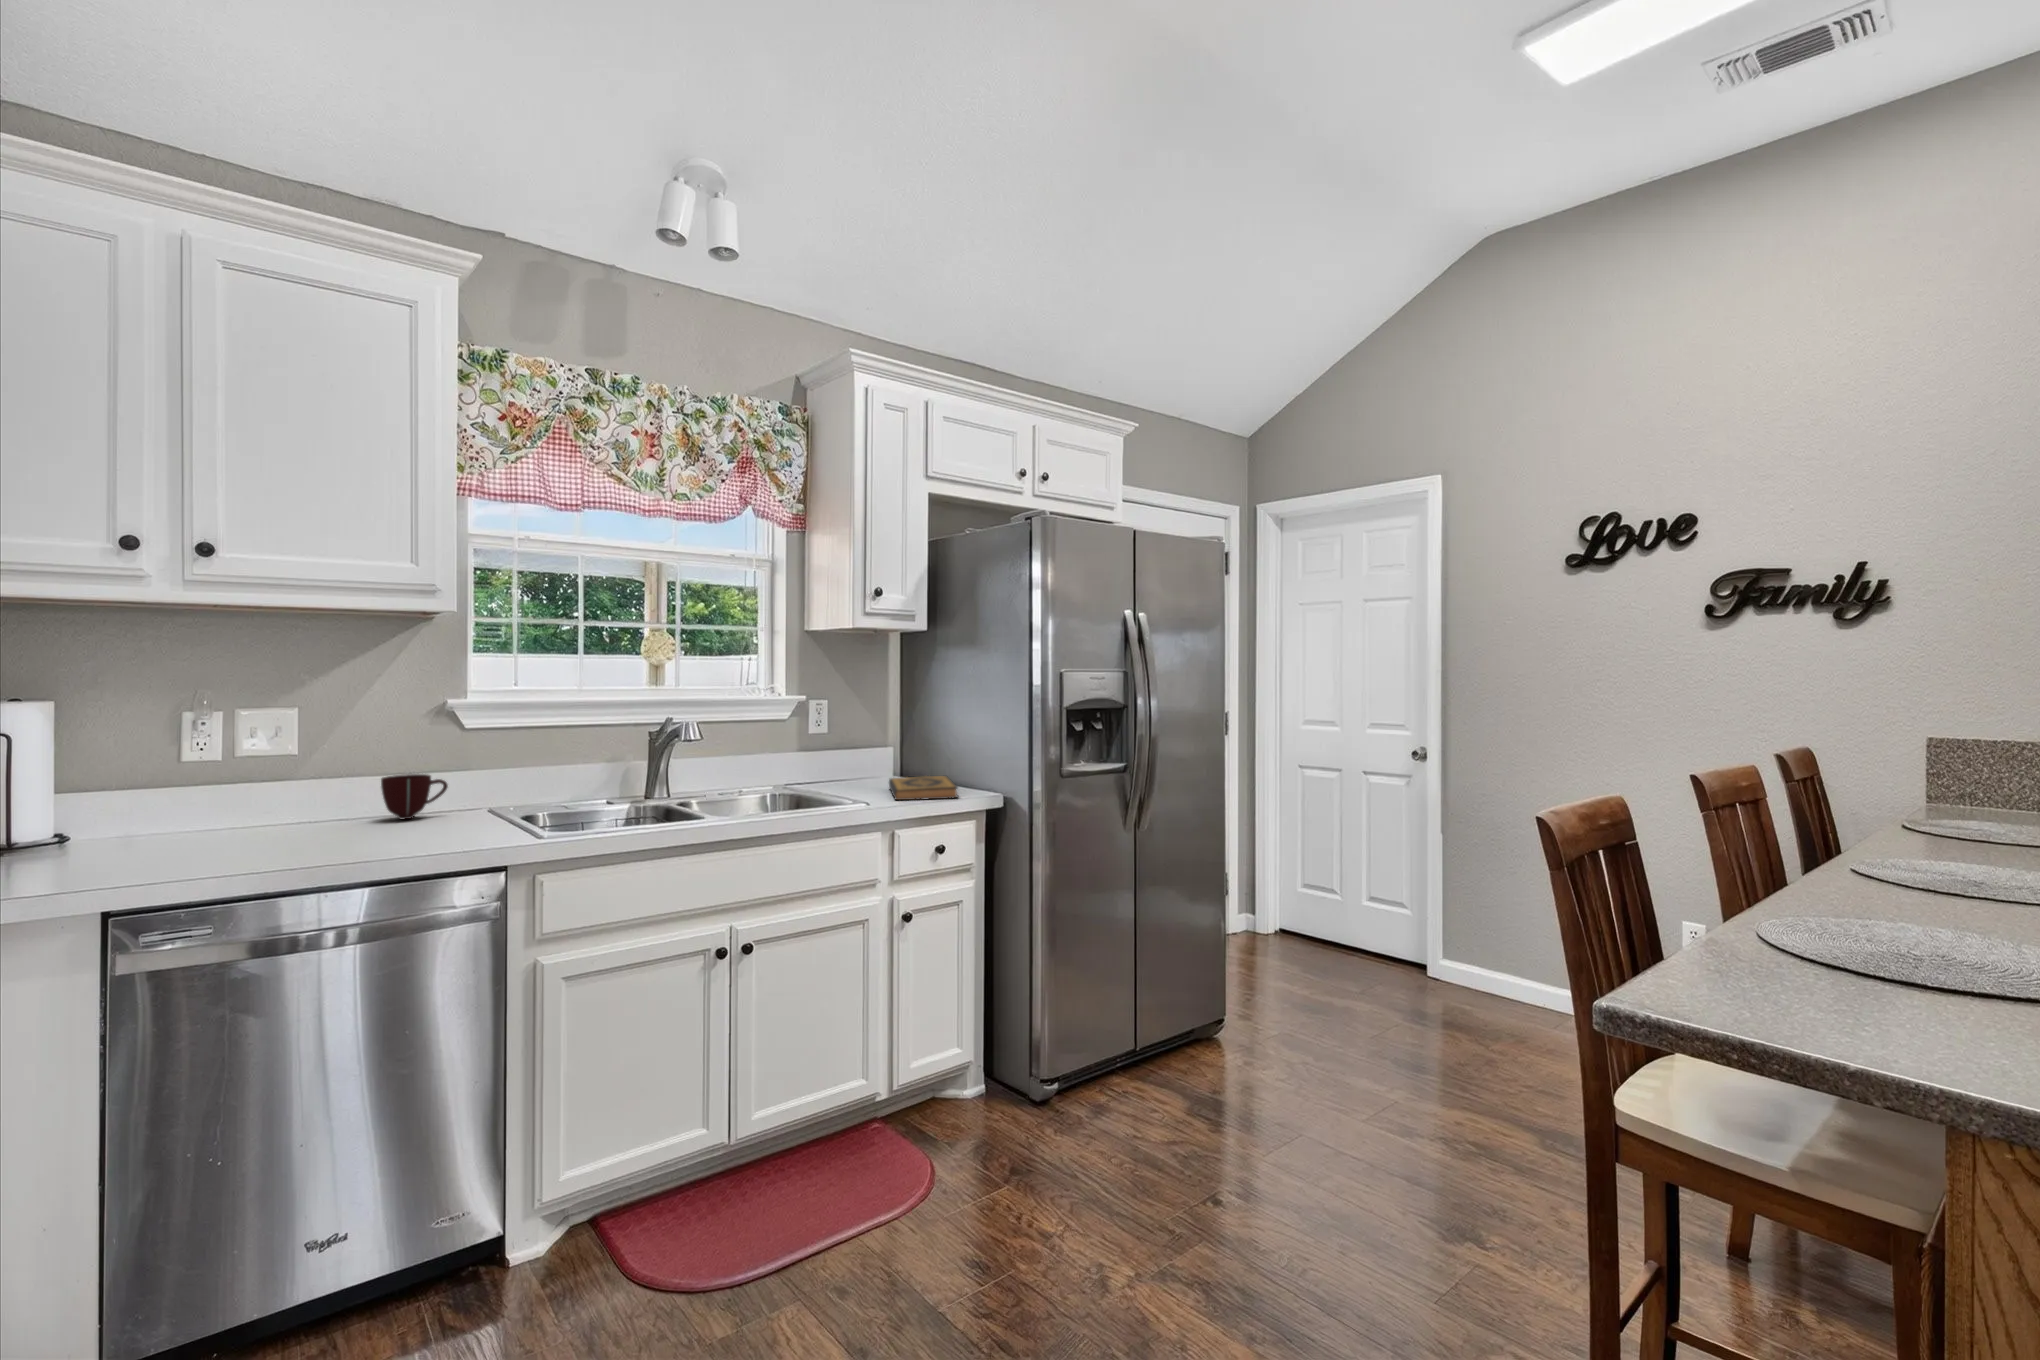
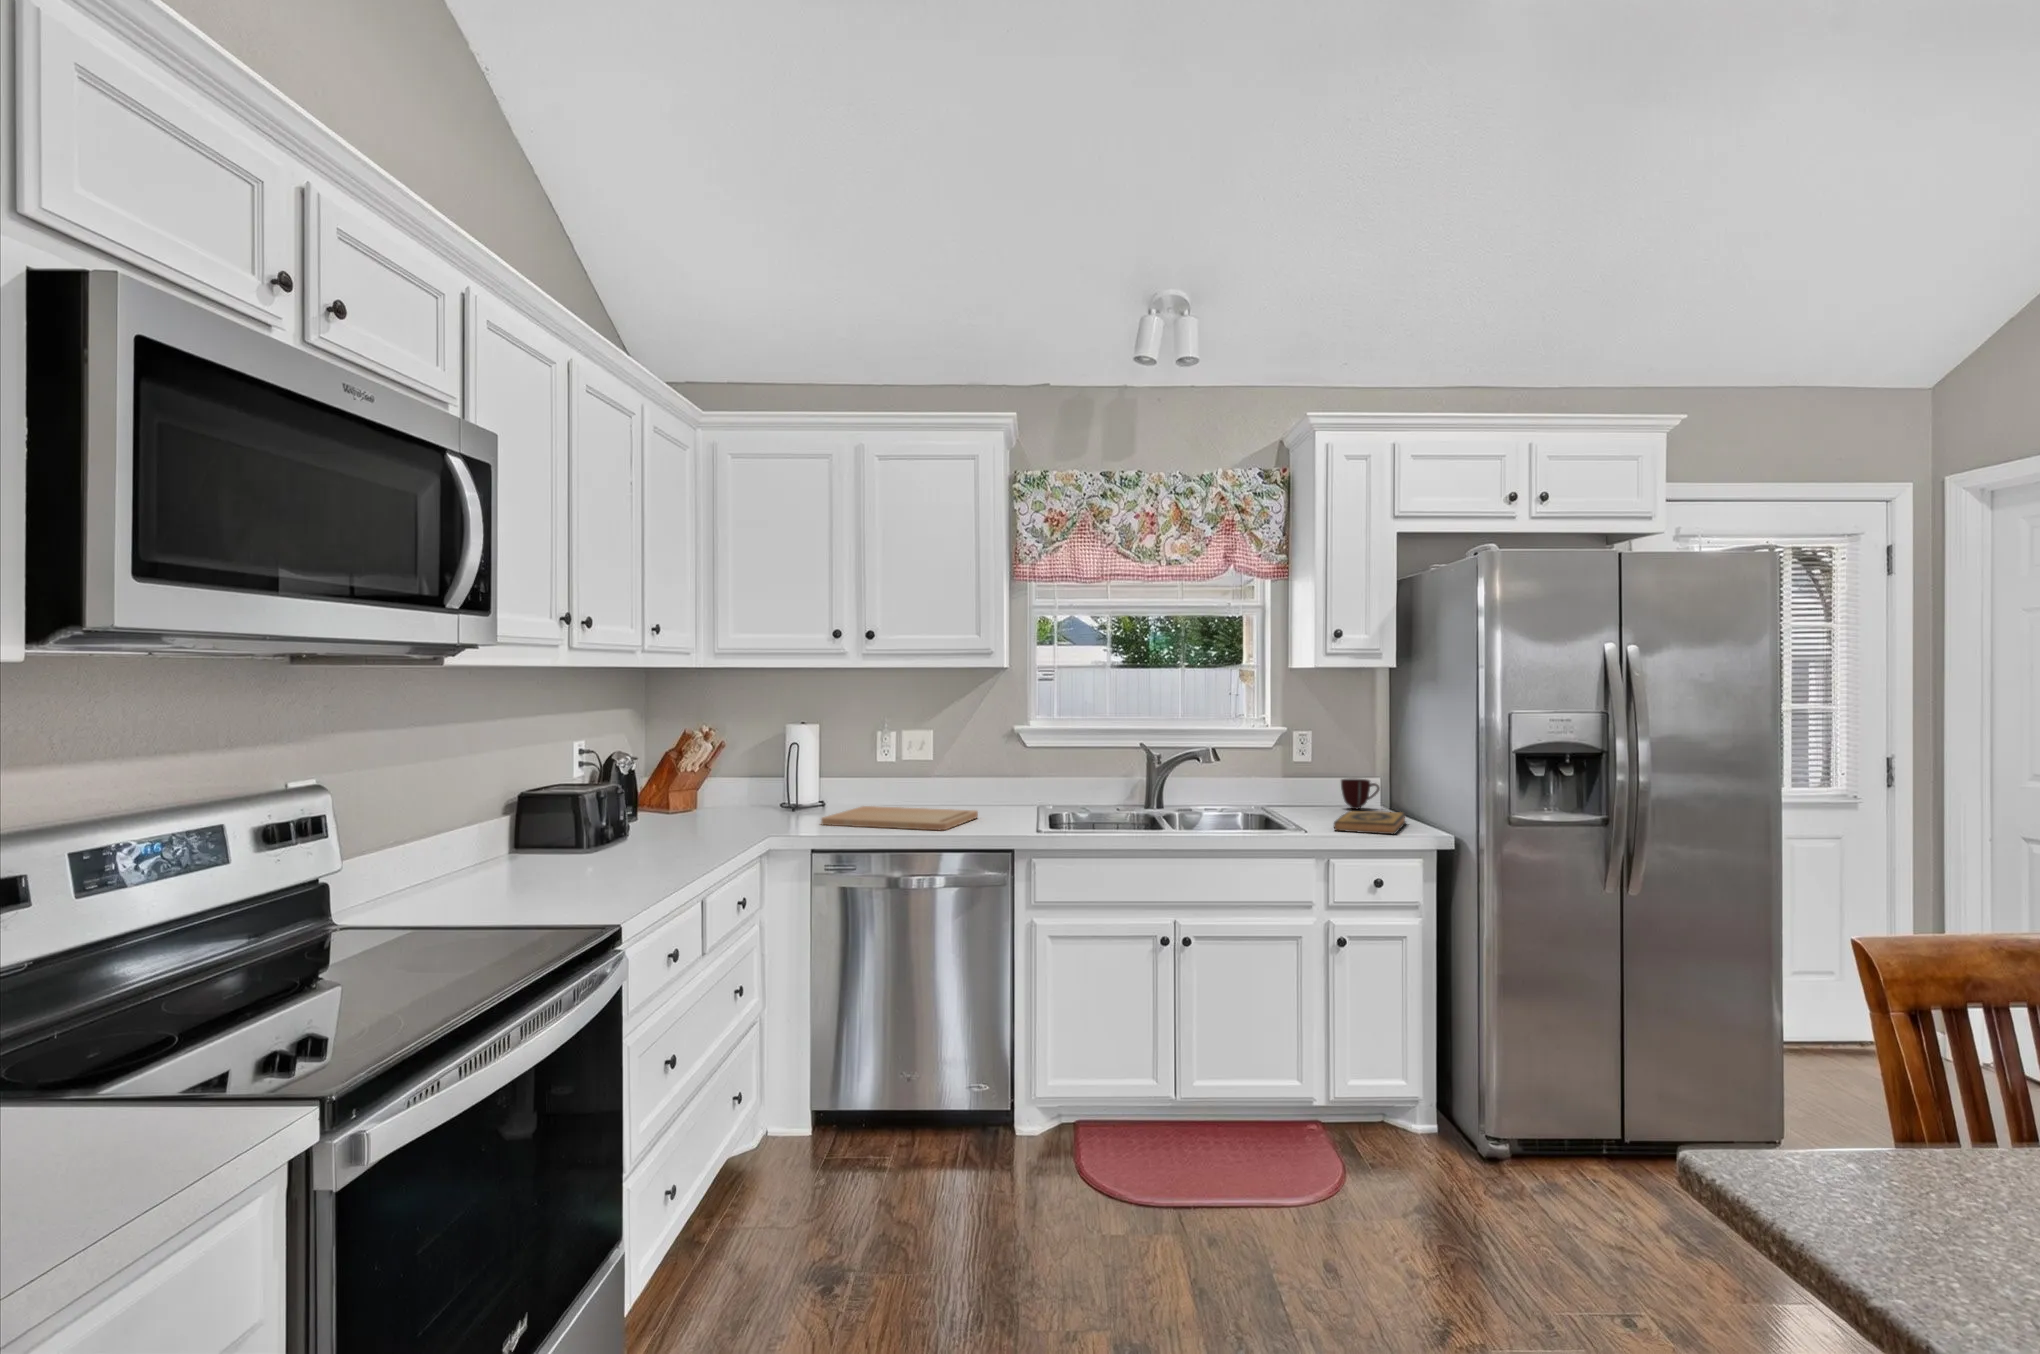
mug: present [381,774,448,819] -> present [1341,779,1380,809]
cutting board: none [85,820,407,873] -> present [821,806,978,830]

